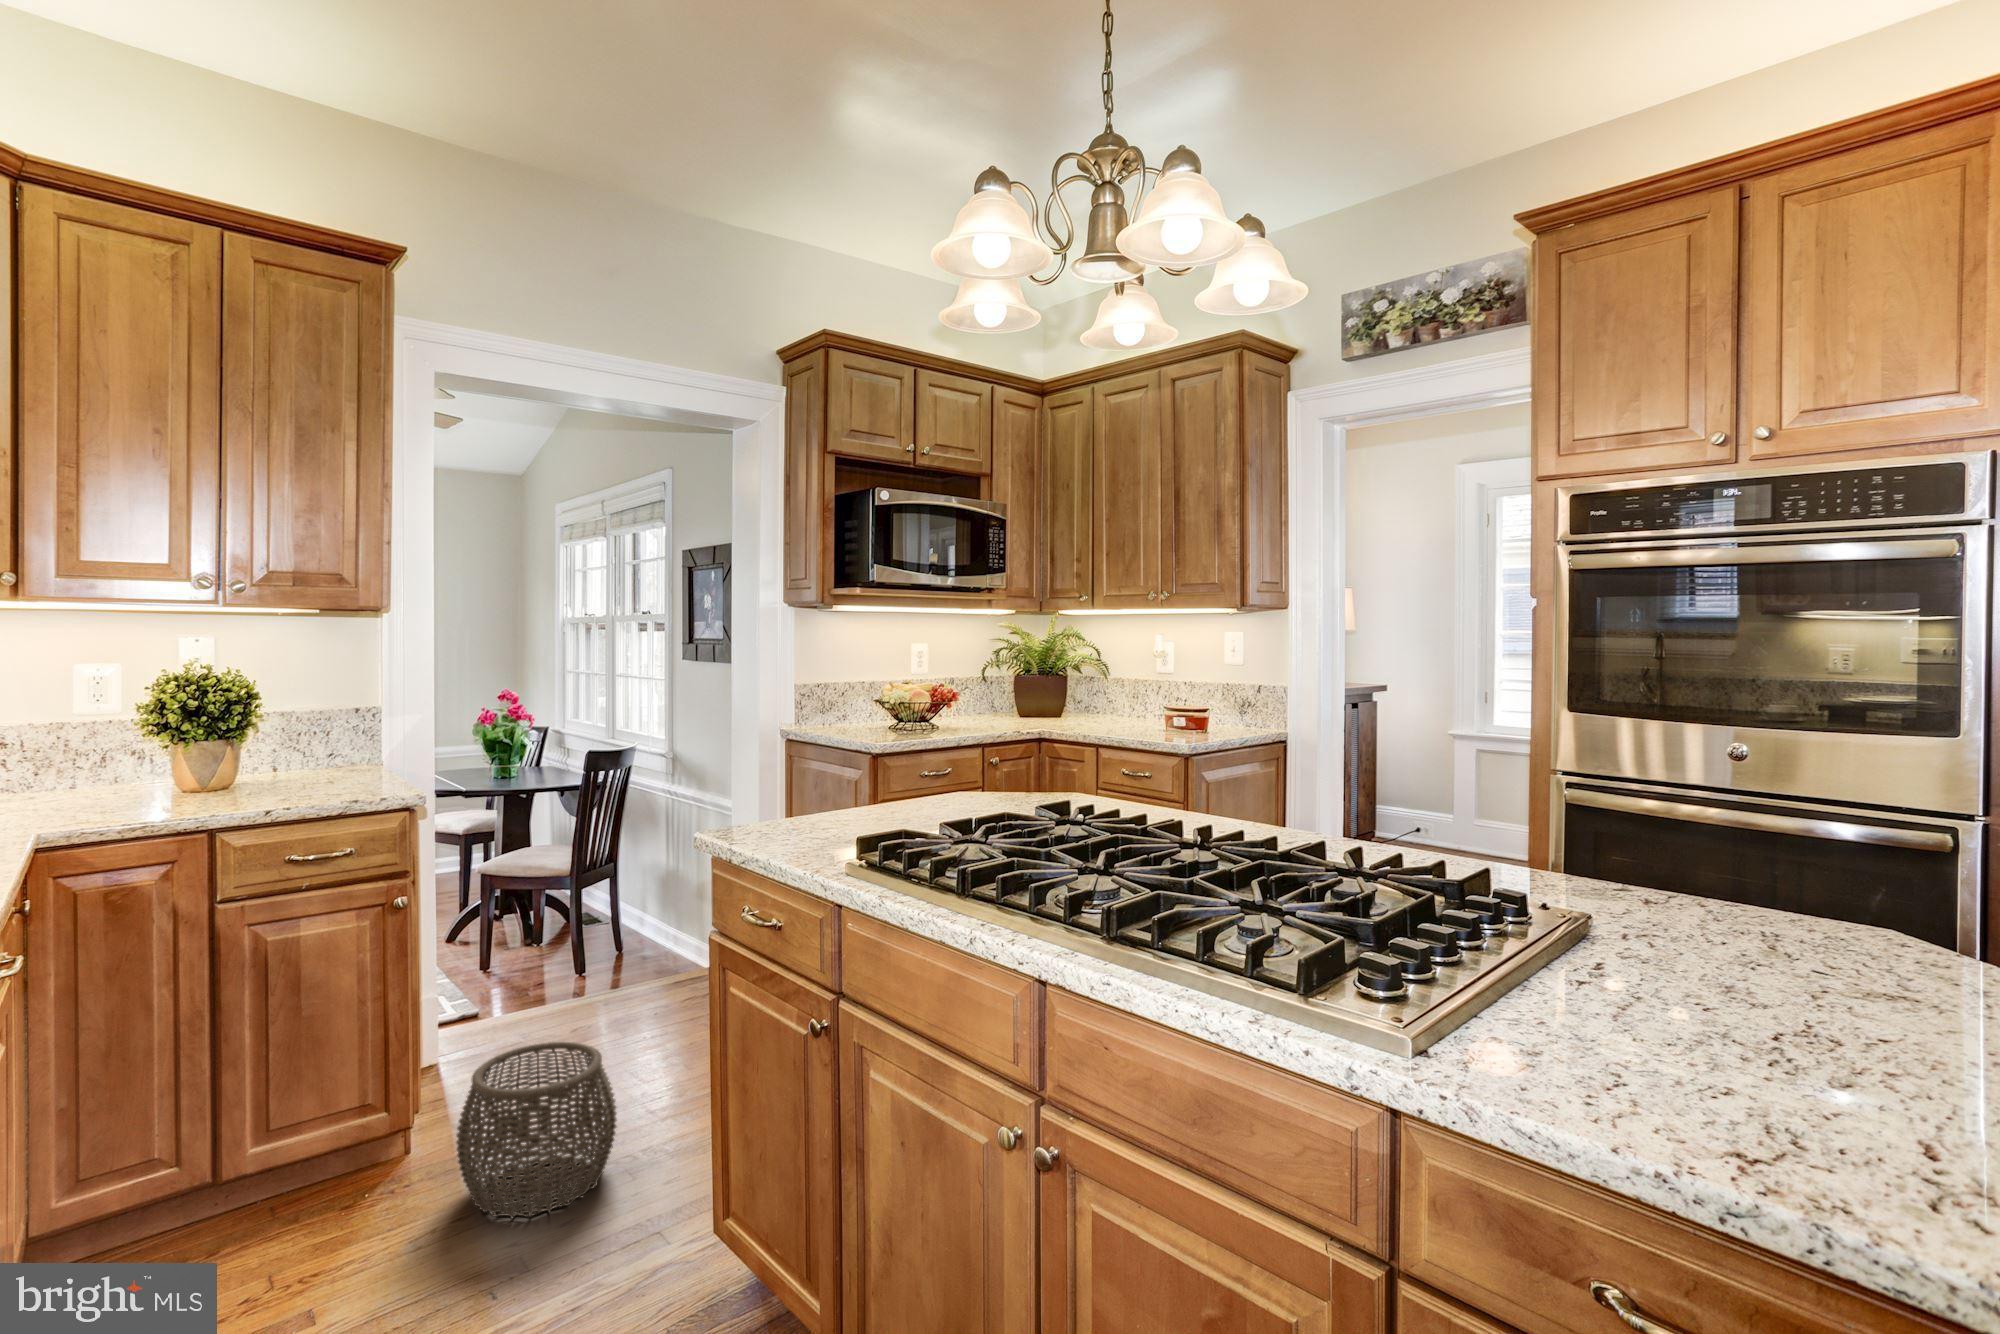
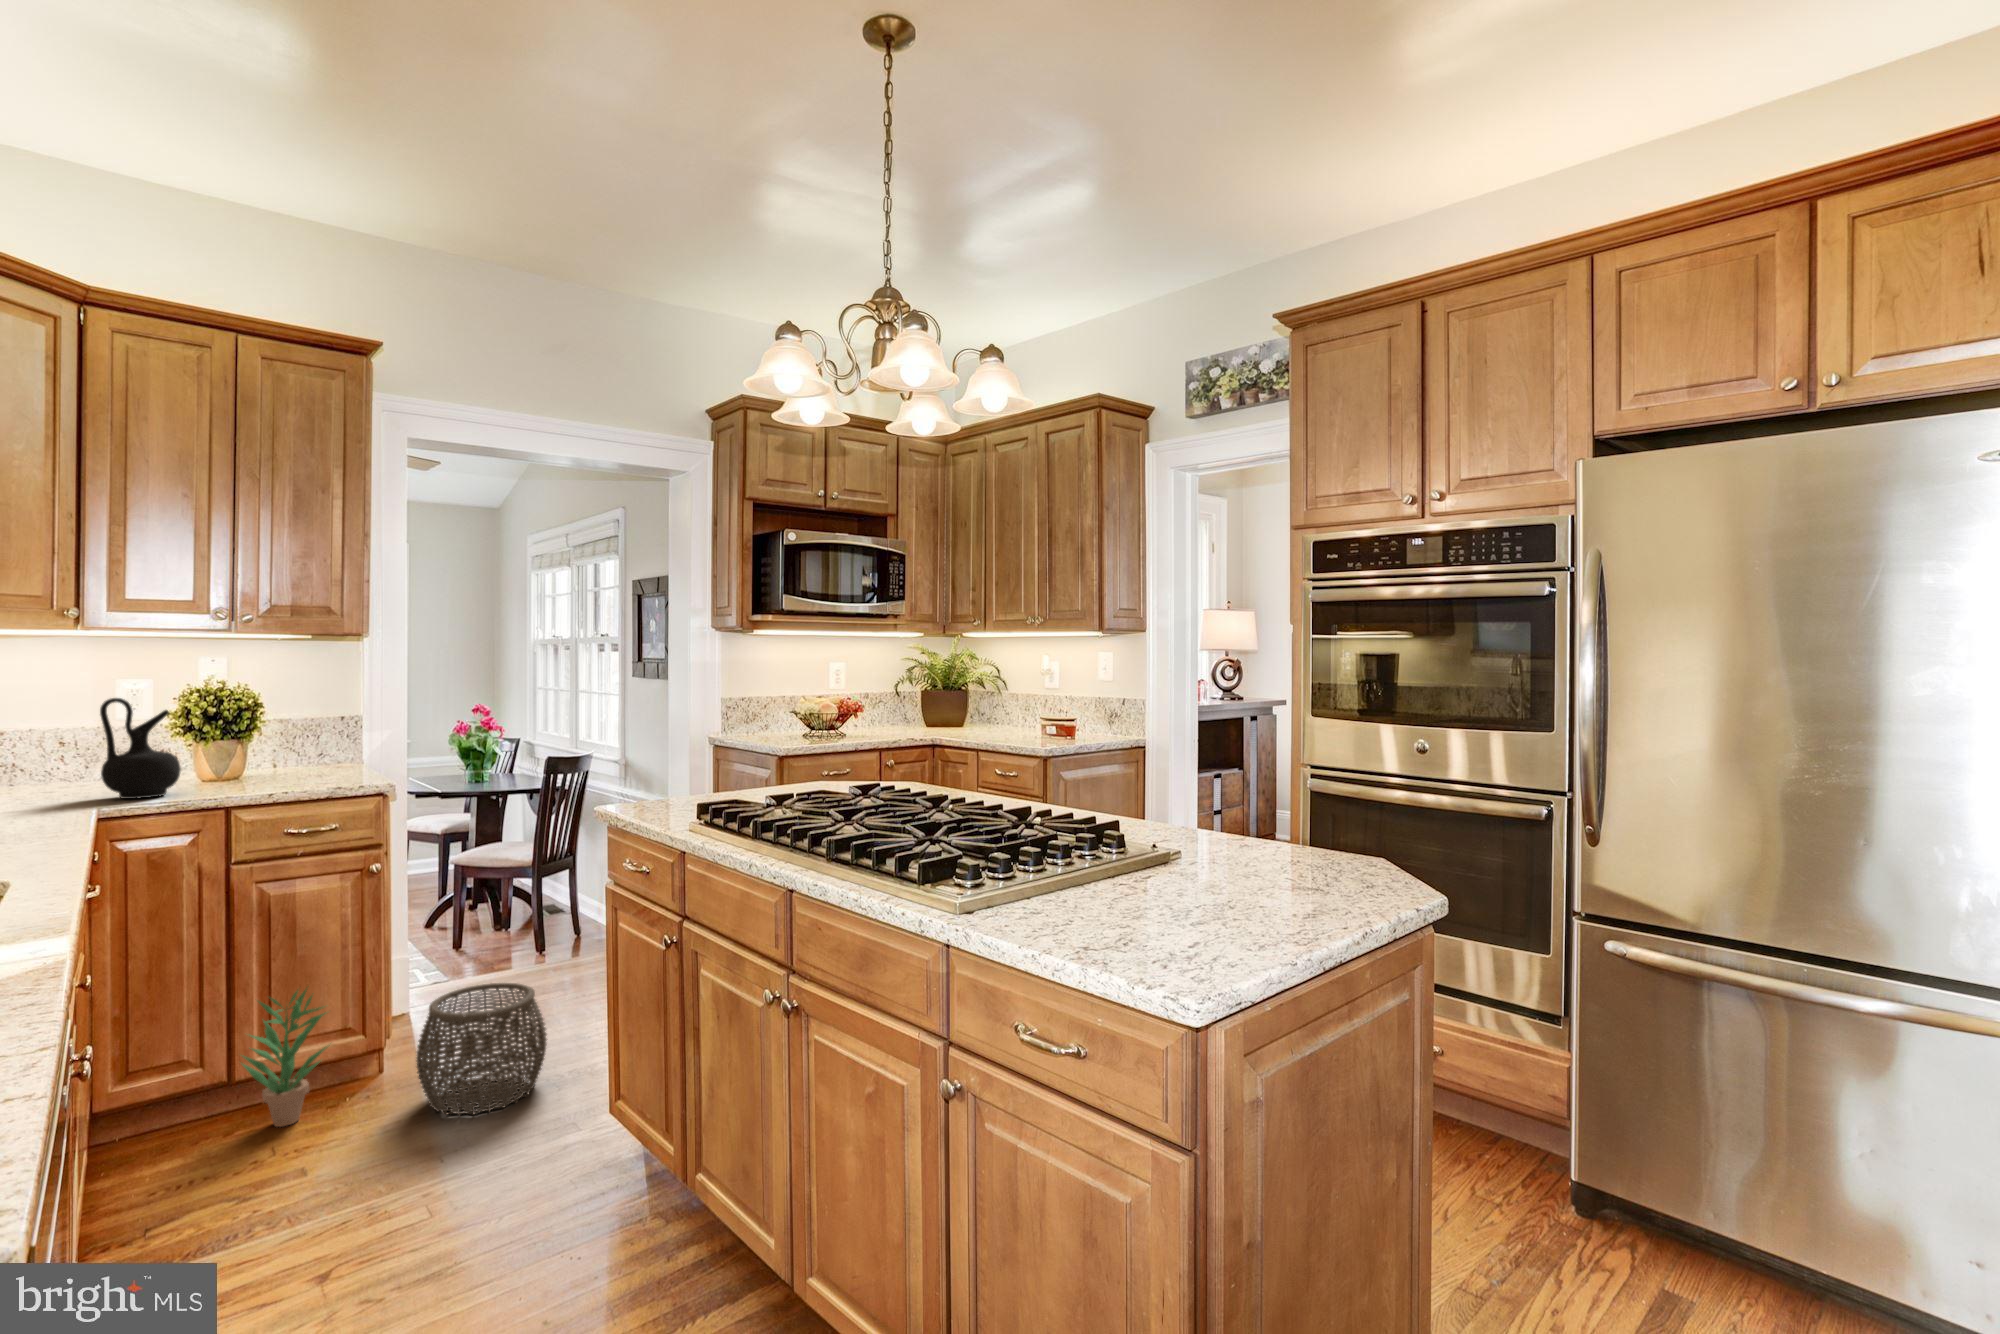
ceramic jug: none [45,688,153,819] -> present [100,698,181,799]
potted plant: none [230,1053,351,1235] -> present [243,989,330,1127]

